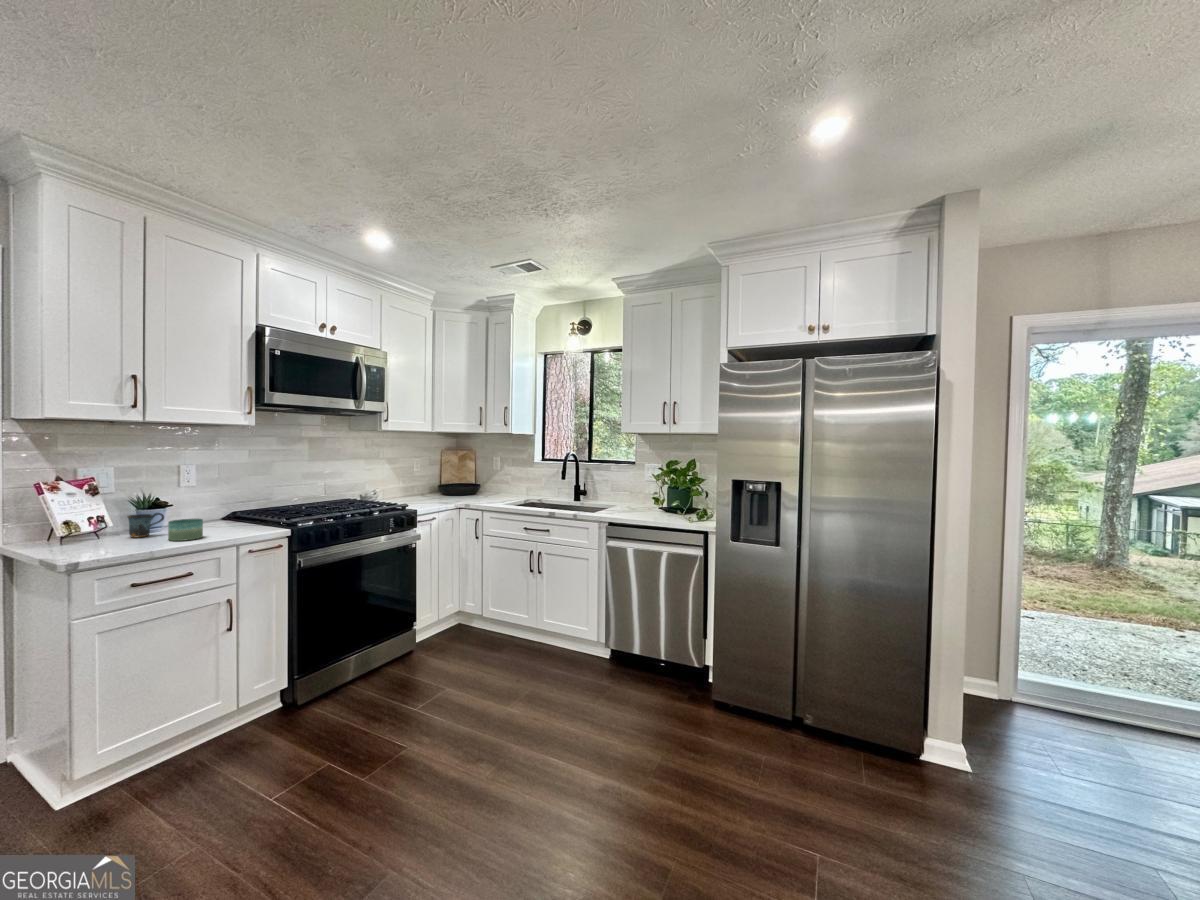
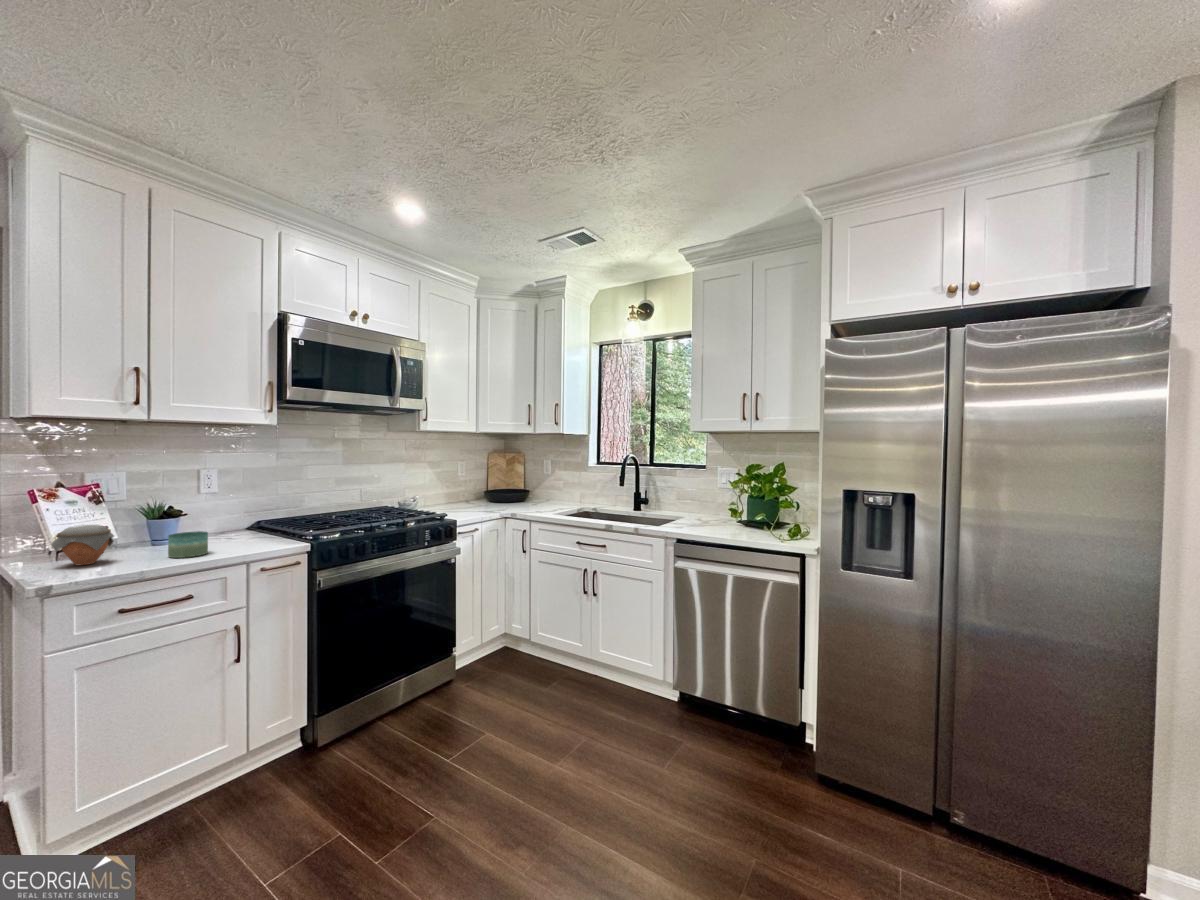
jar: none [68,513,122,548] -> present [51,525,114,565]
mug: present [128,513,164,538] -> none [127,524,170,552]

